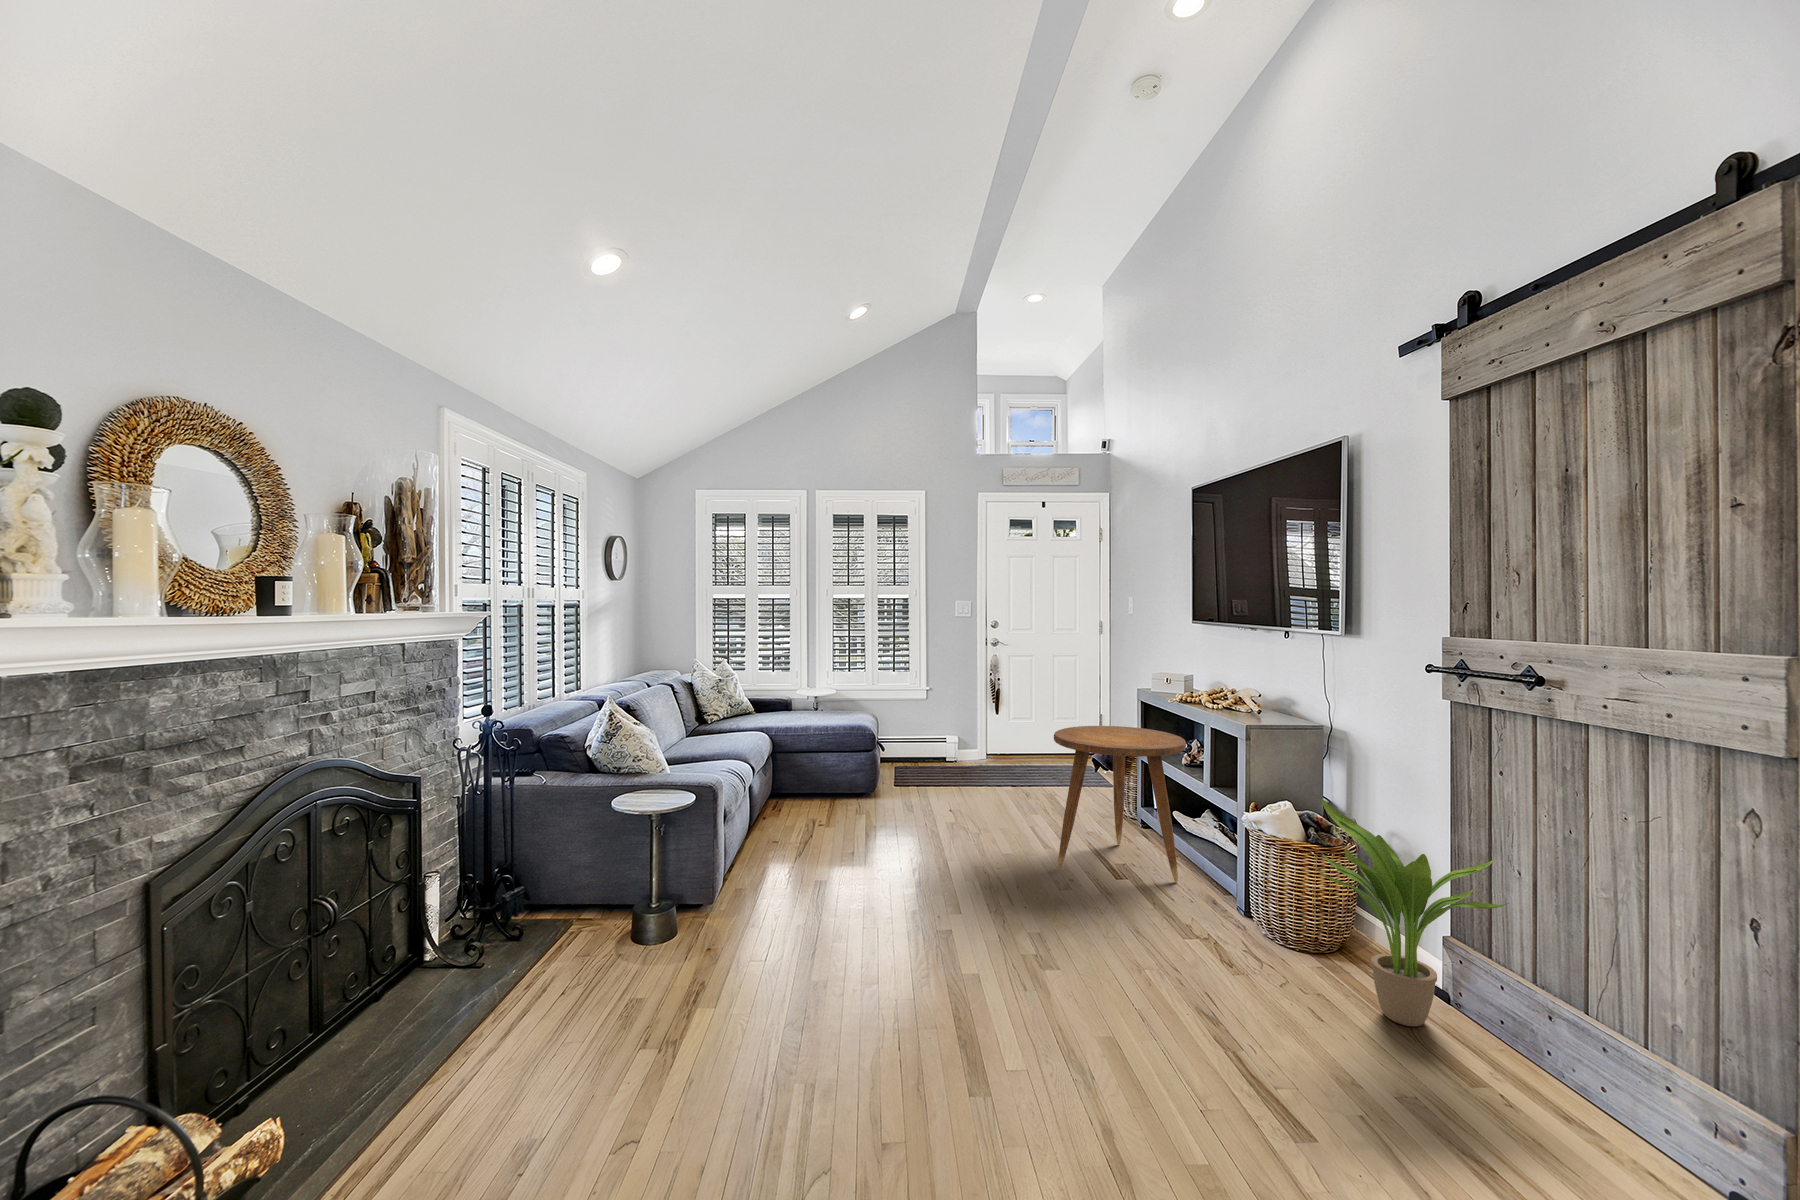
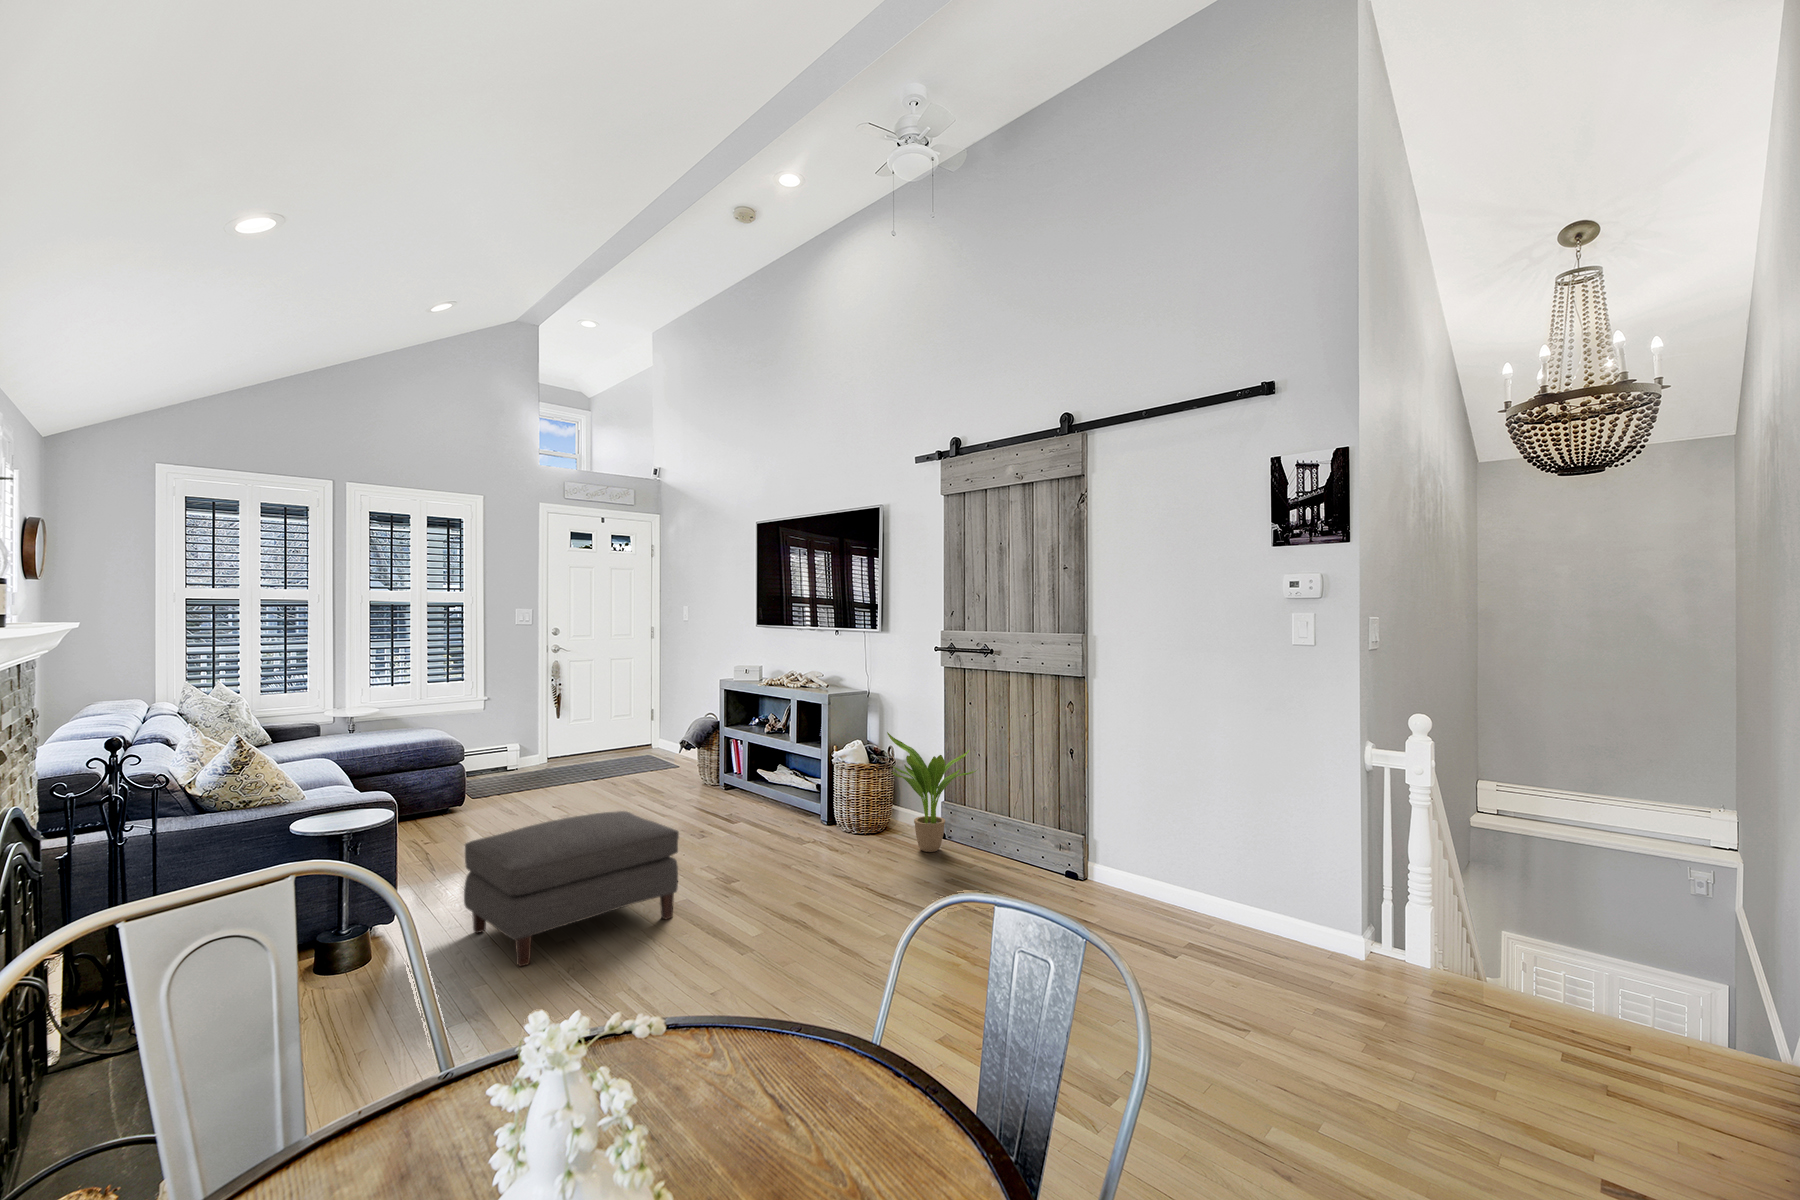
side table: present [1054,726,1186,882] -> none [678,709,779,826]
ottoman: none [717,845,944,1023] -> present [464,811,679,966]

